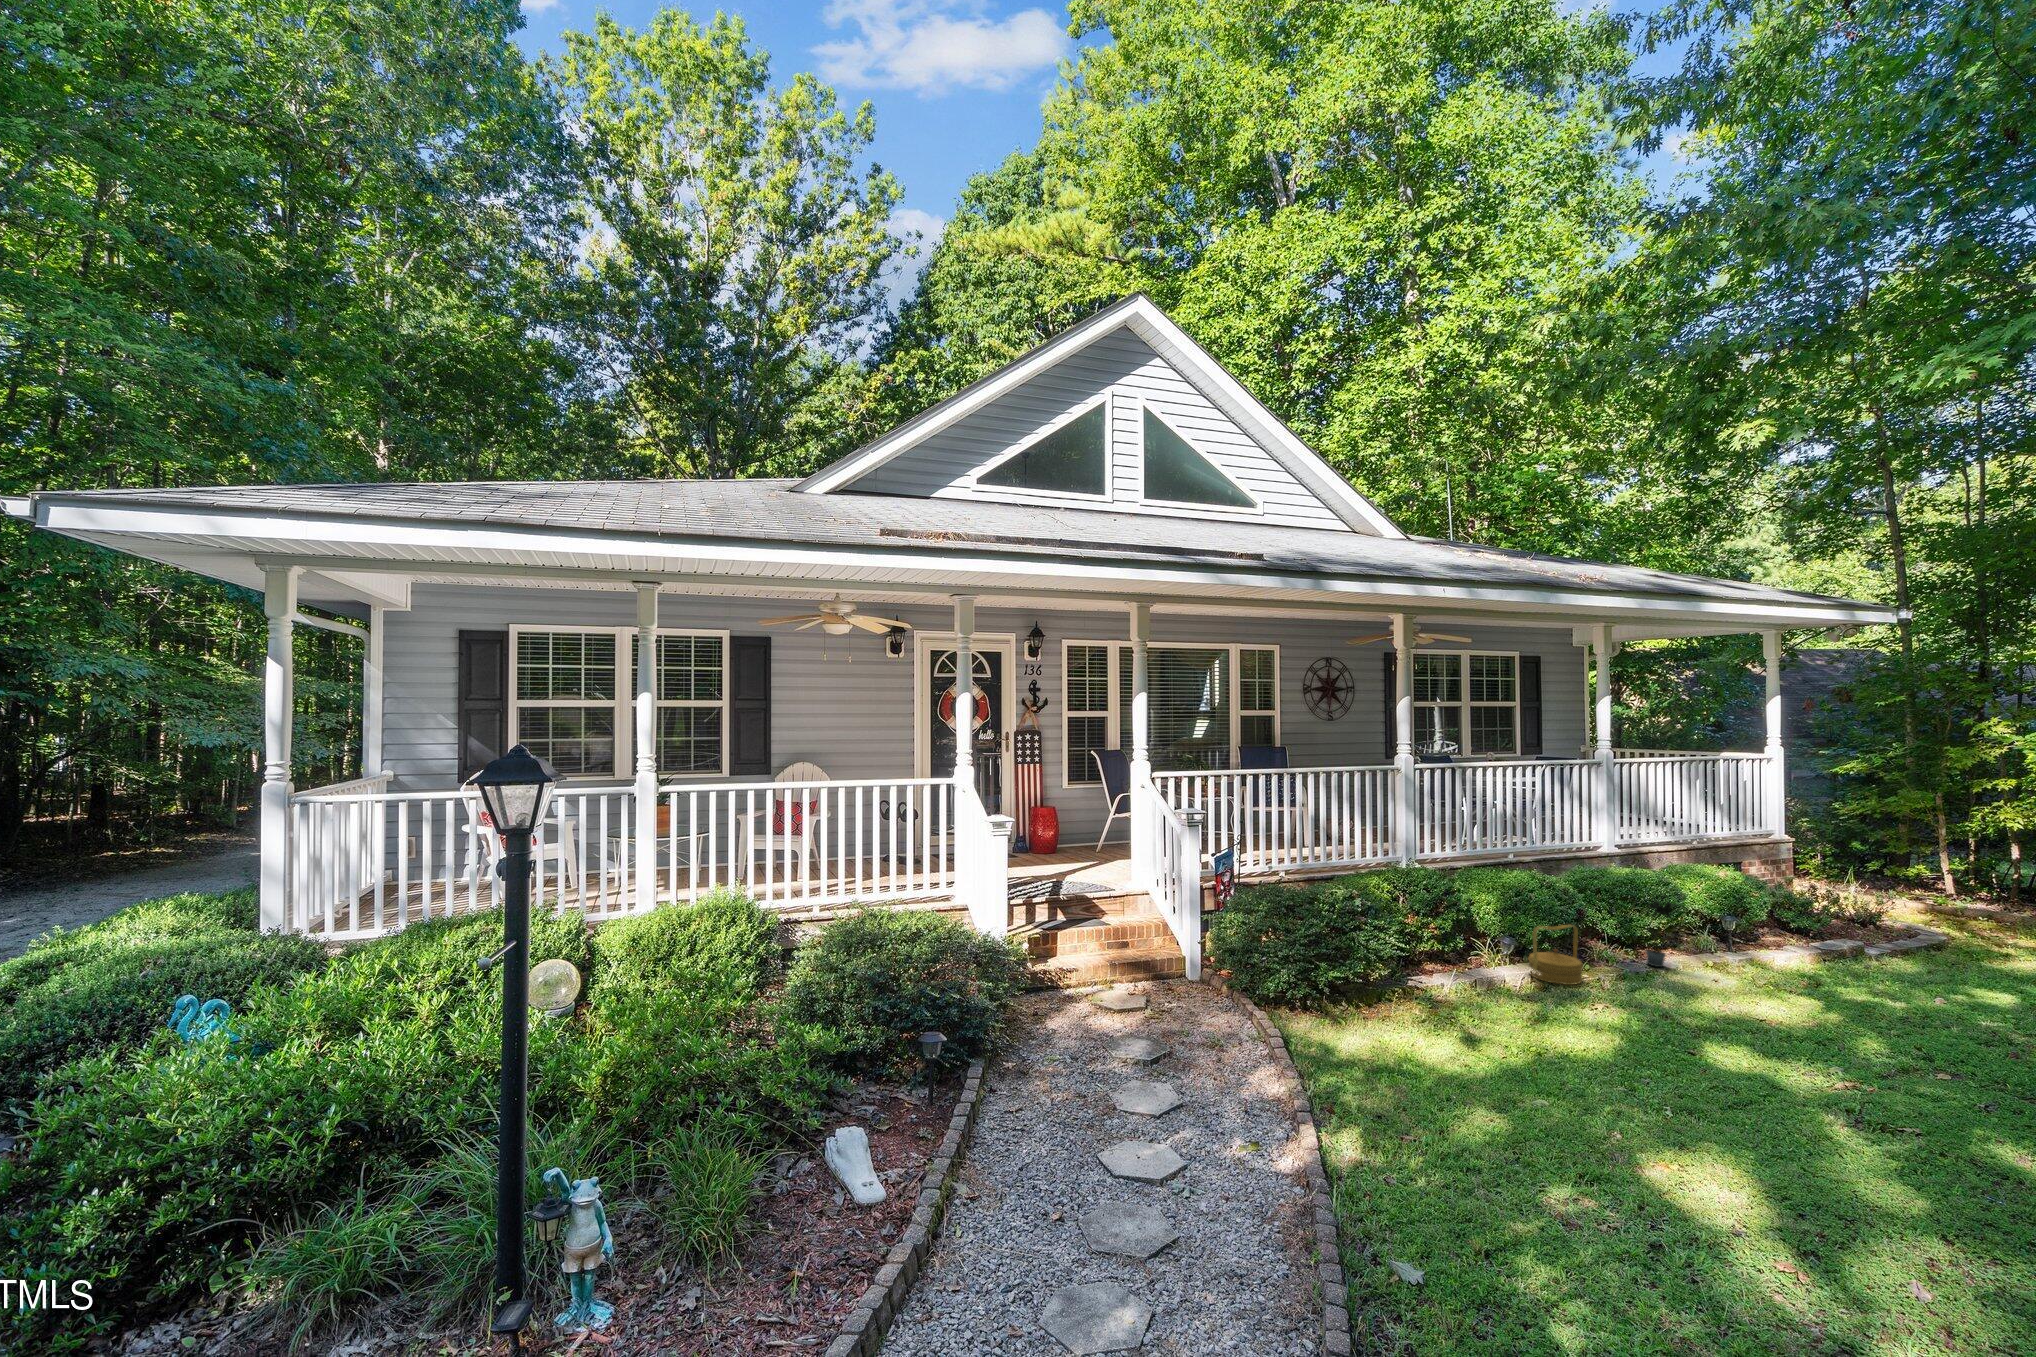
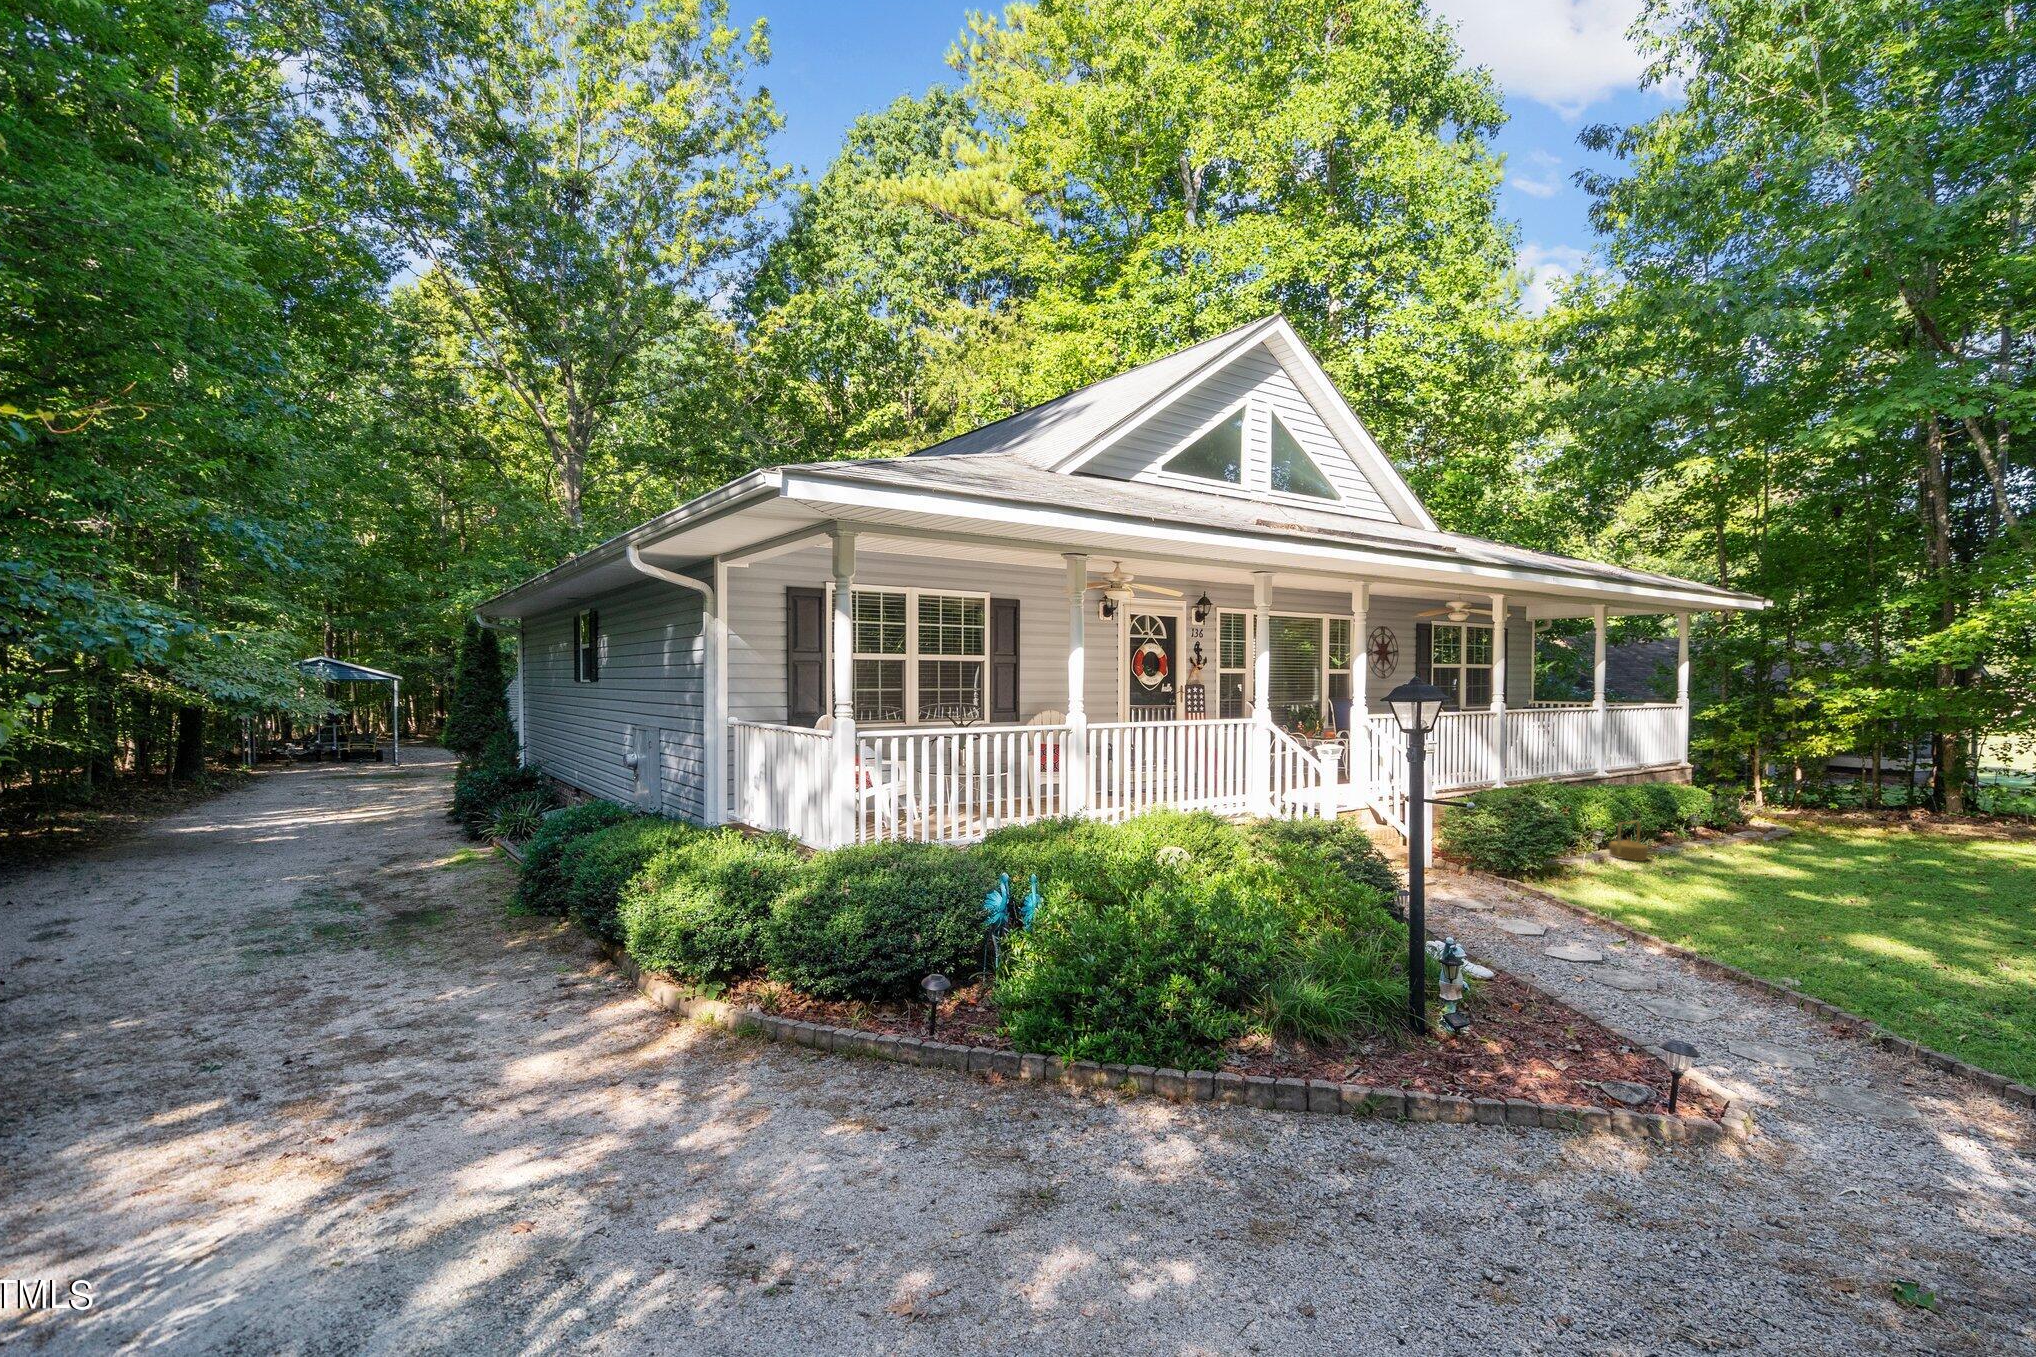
potted plant: present [1645,893,1687,967] -> none [1656,796,1697,850]

